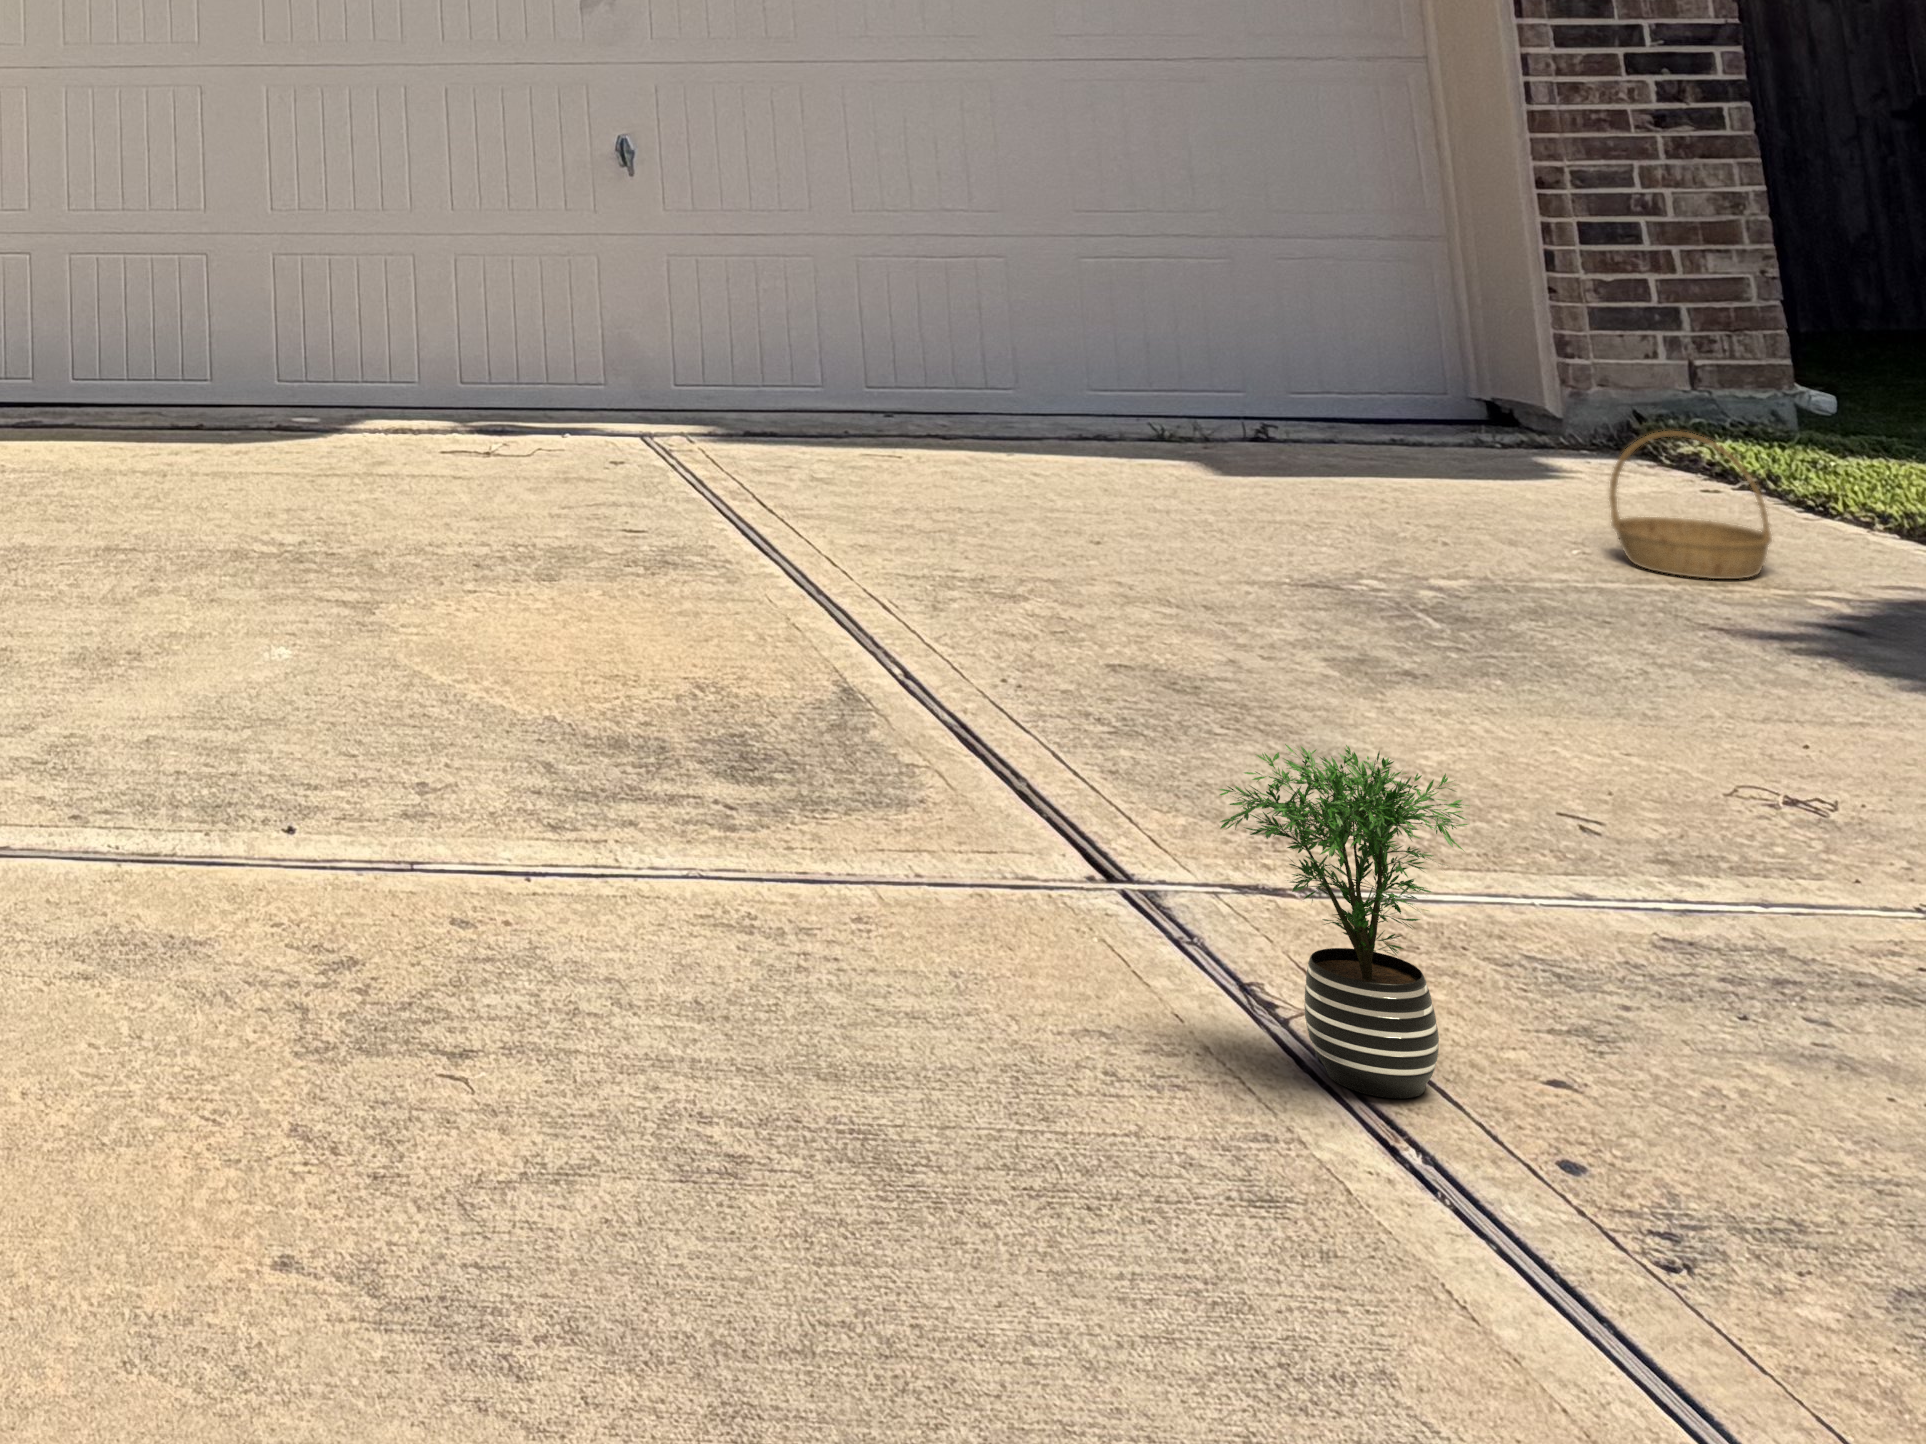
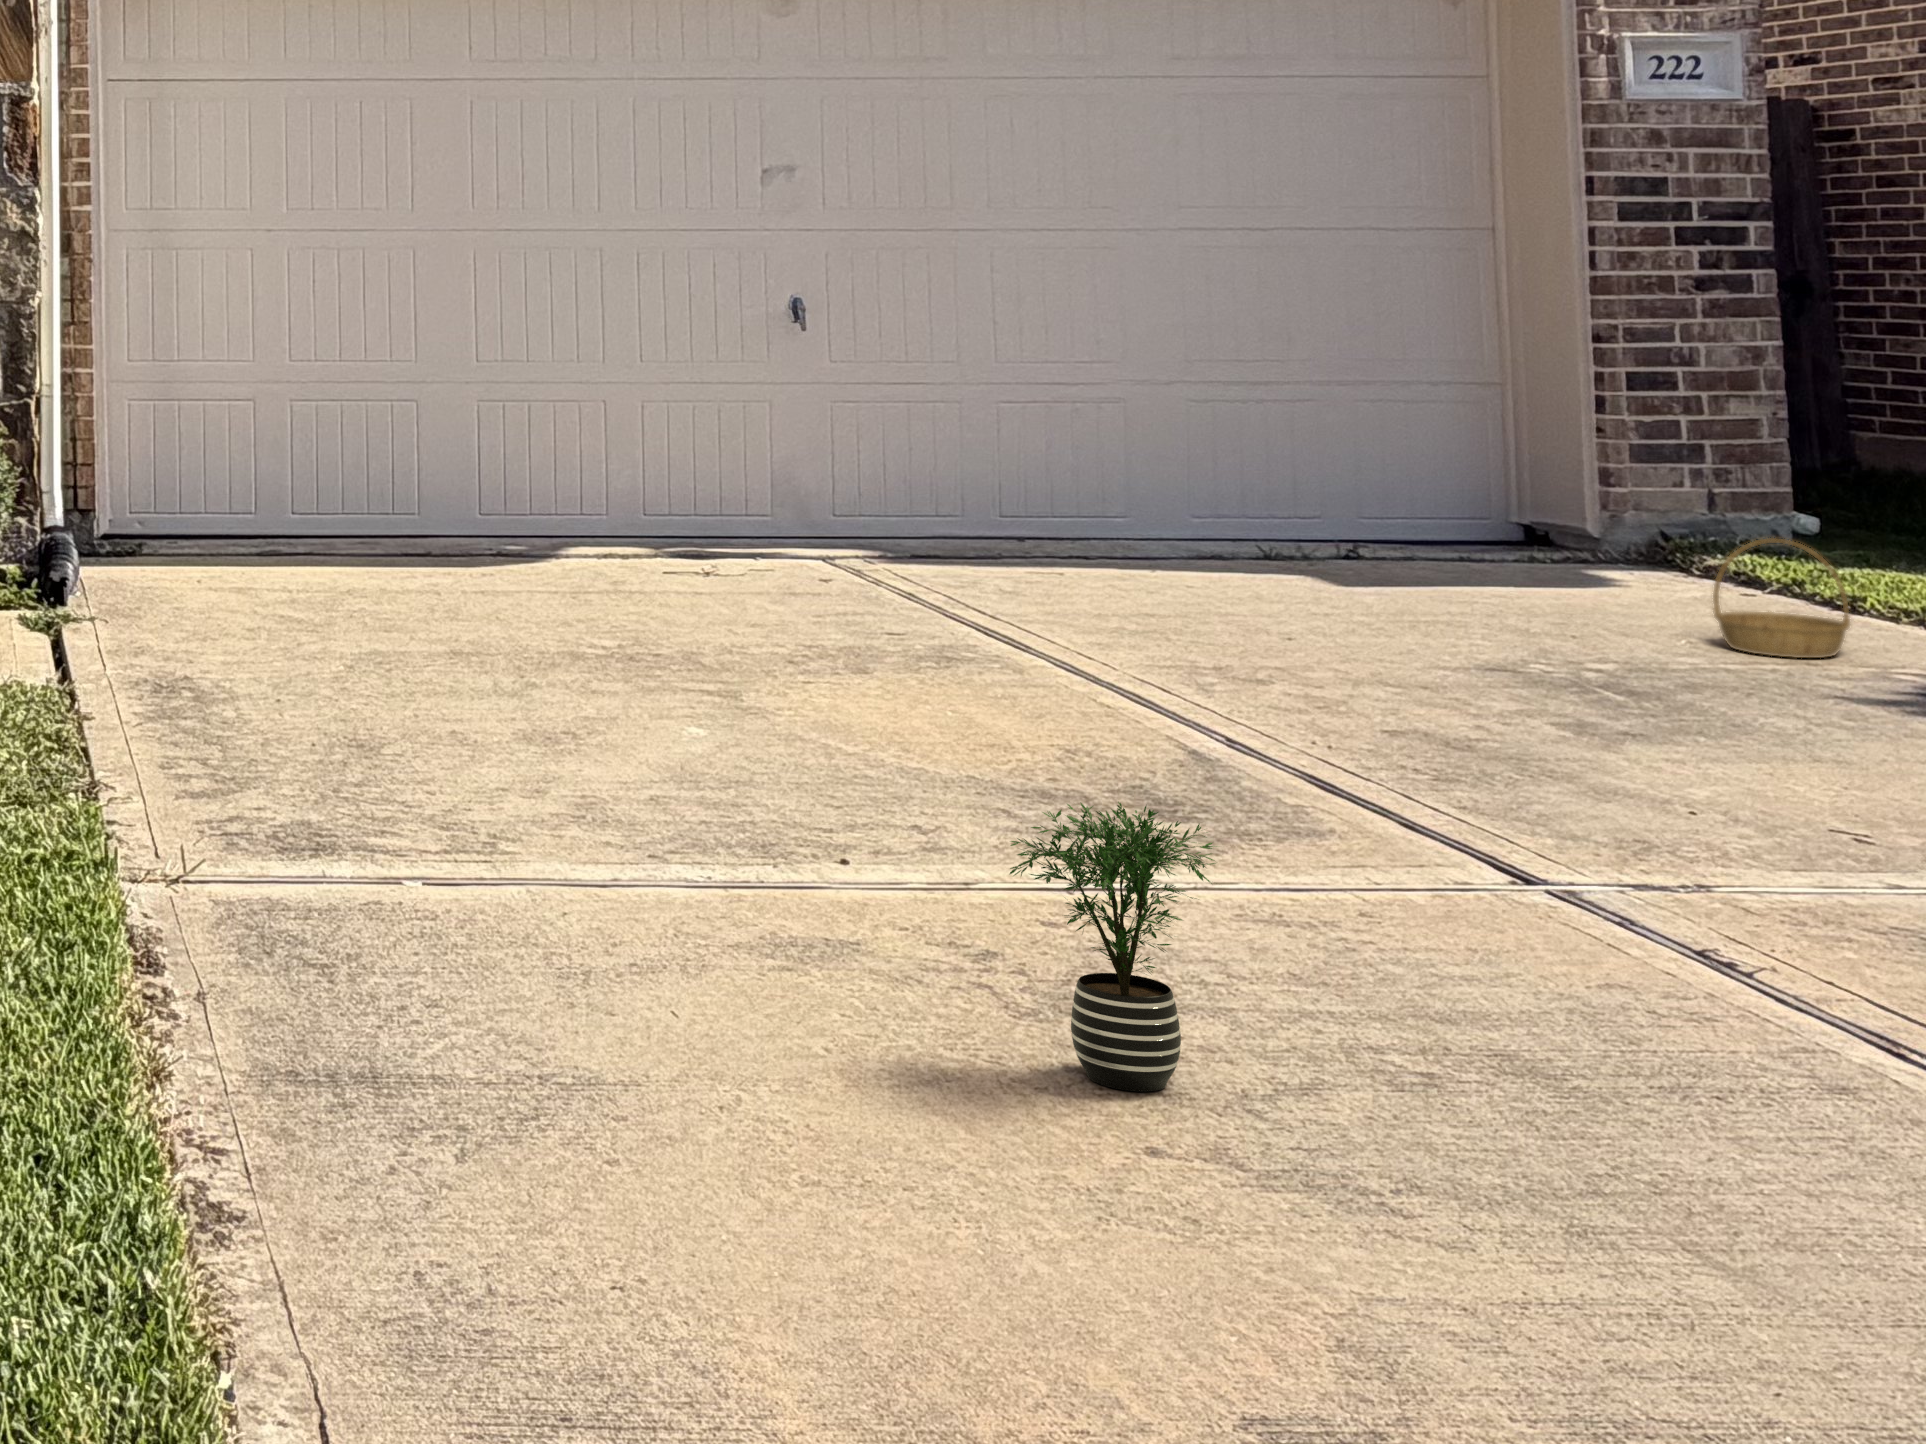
potted plant: present [1219,744,1469,1098] -> present [1010,802,1216,1092]

